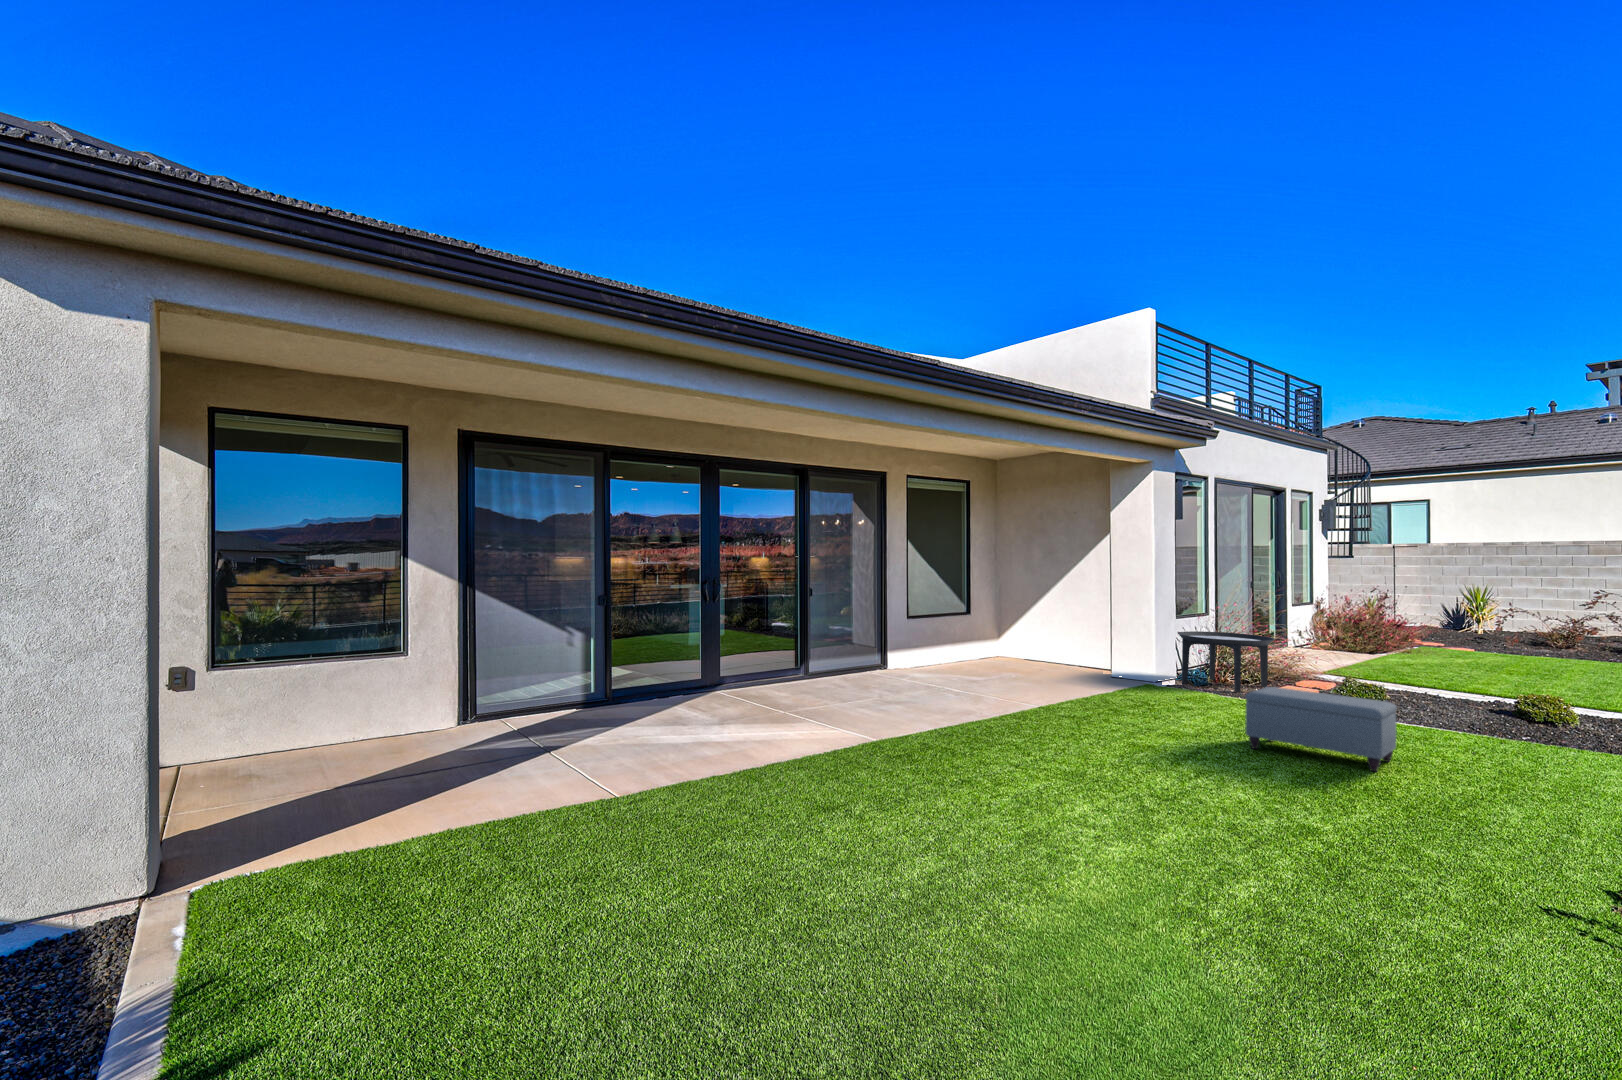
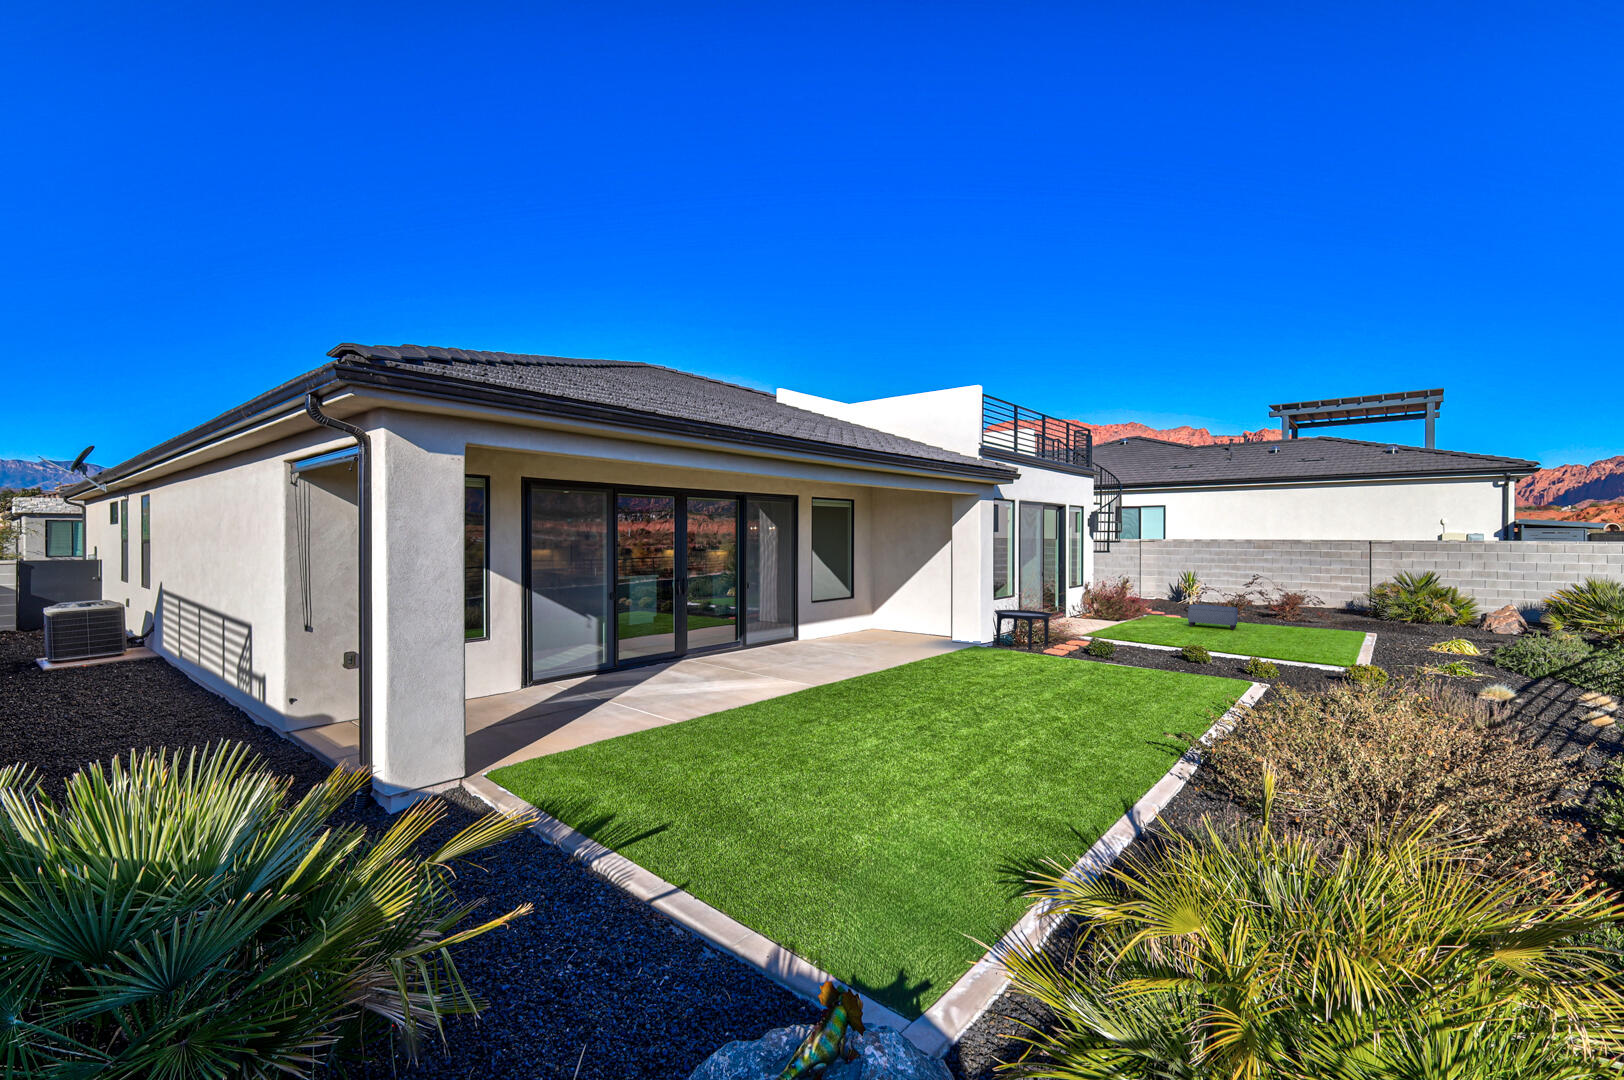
ottoman: present [1245,687,1397,771] -> present [1188,605,1238,630]

